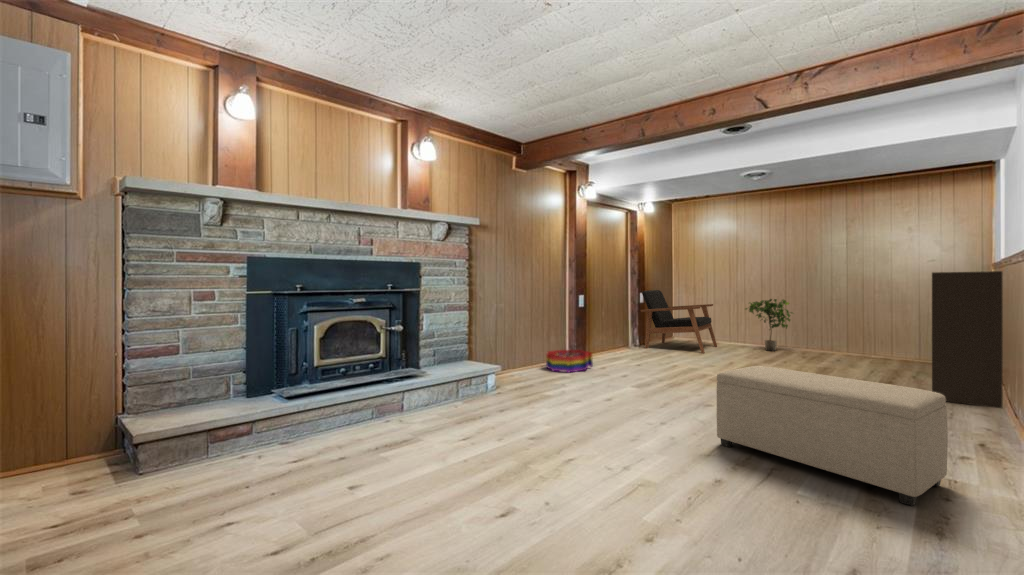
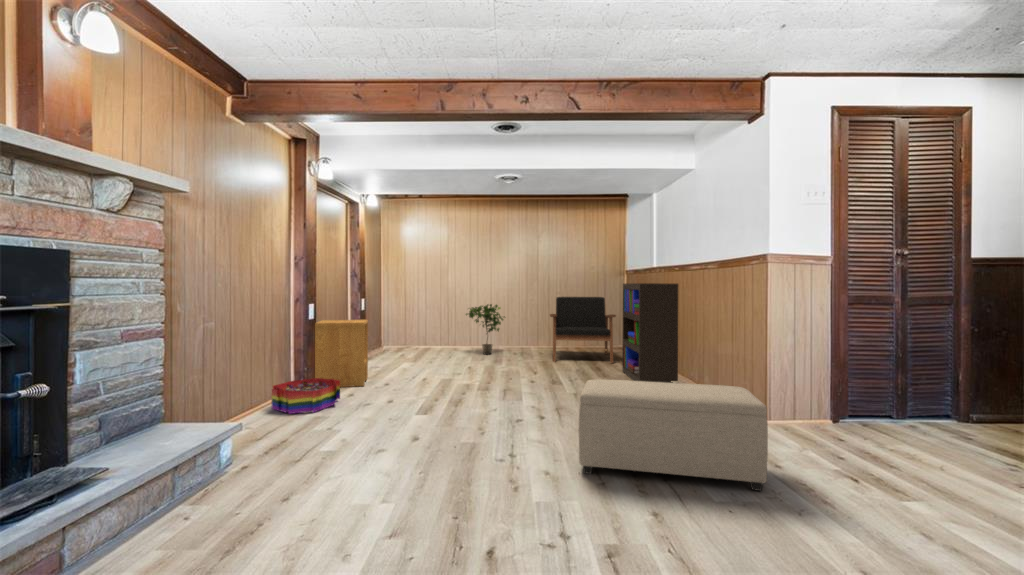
armchair: present [640,290,717,353] -> present [550,297,616,363]
side table: none [585,308,630,362] -> present [315,320,368,387]

